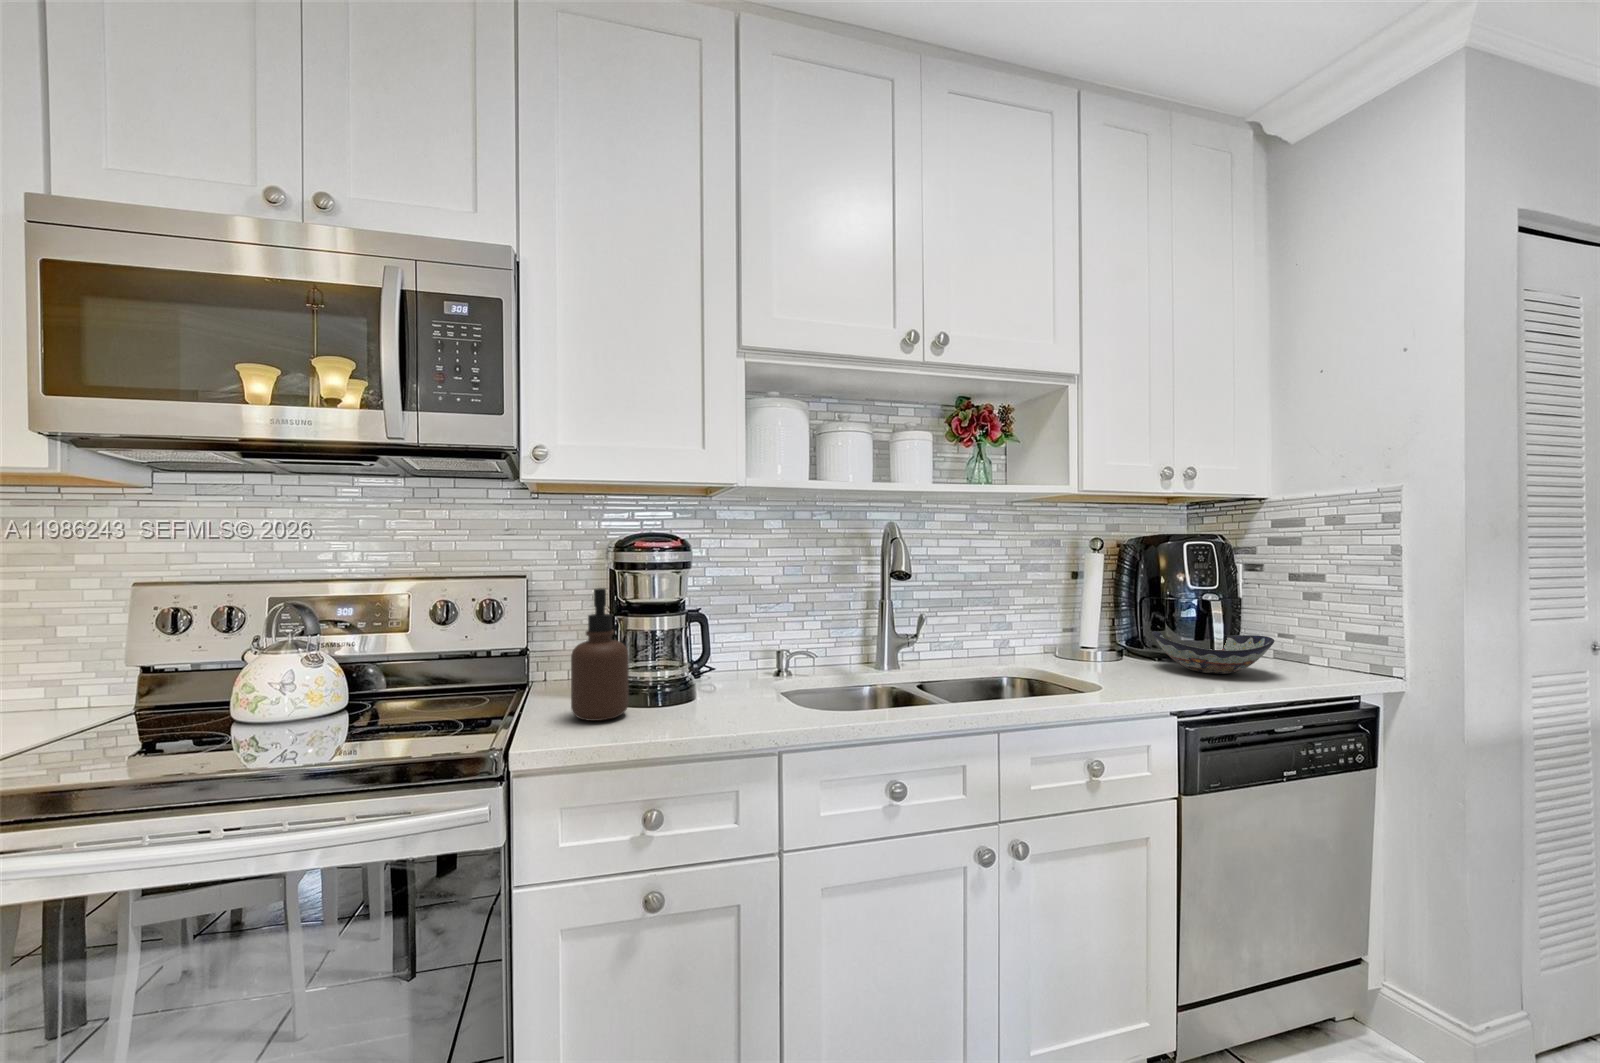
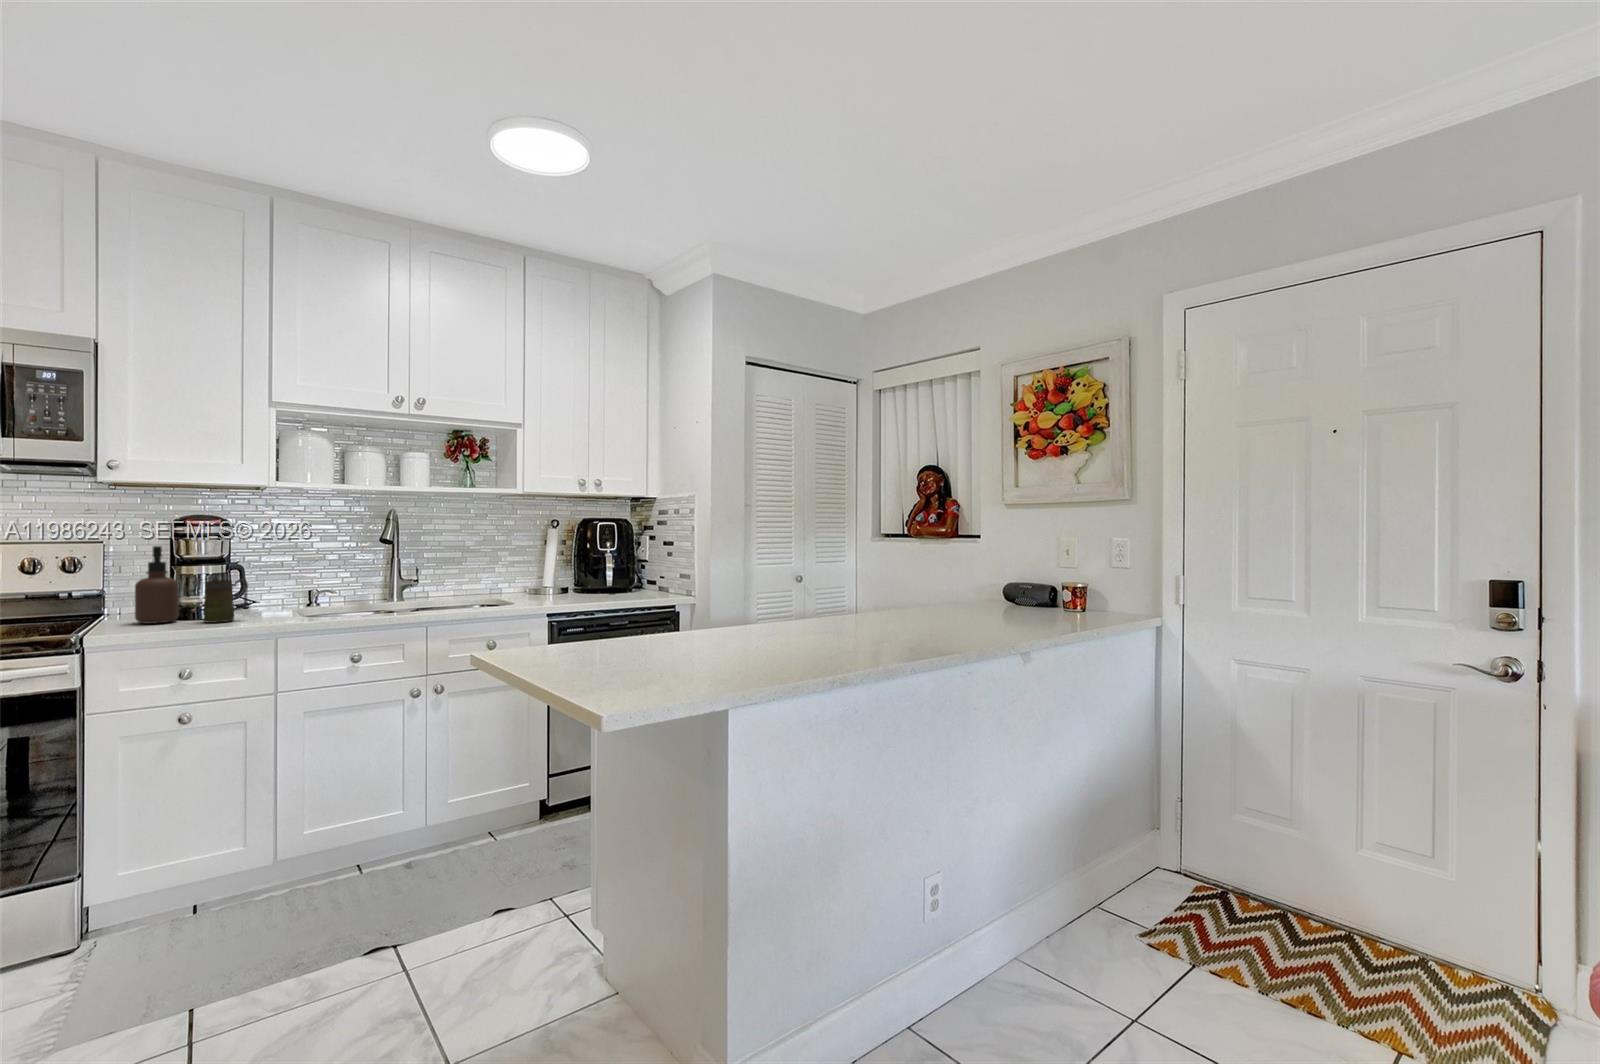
decorative bowl: present [1152,632,1274,674] -> none [576,577,638,599]
mug: none [664,645,726,723] -> present [203,579,248,623]

